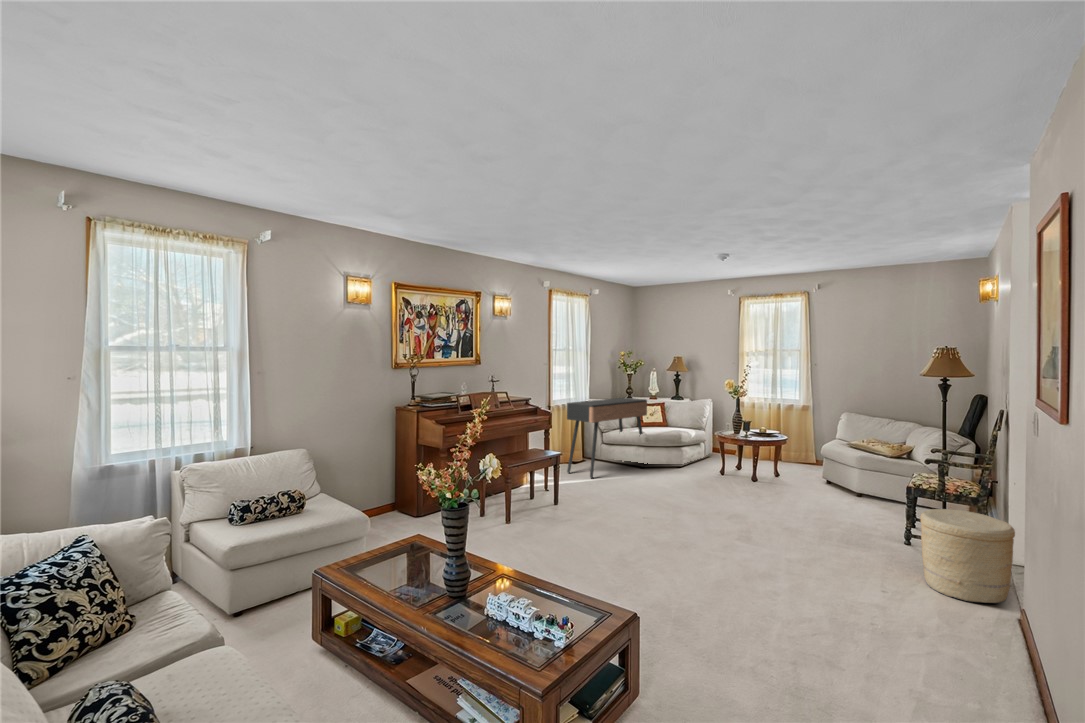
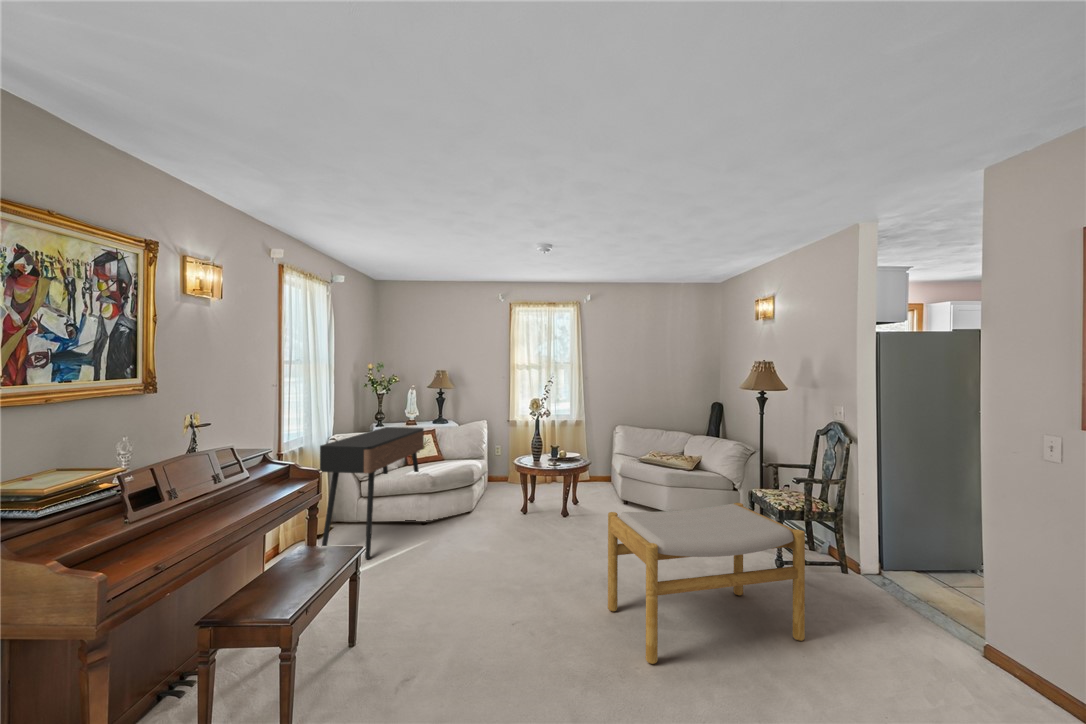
footstool: none [702,456,838,564] -> present [608,503,805,664]
woven basket: present [920,509,1015,603] -> none [877,539,986,656]

